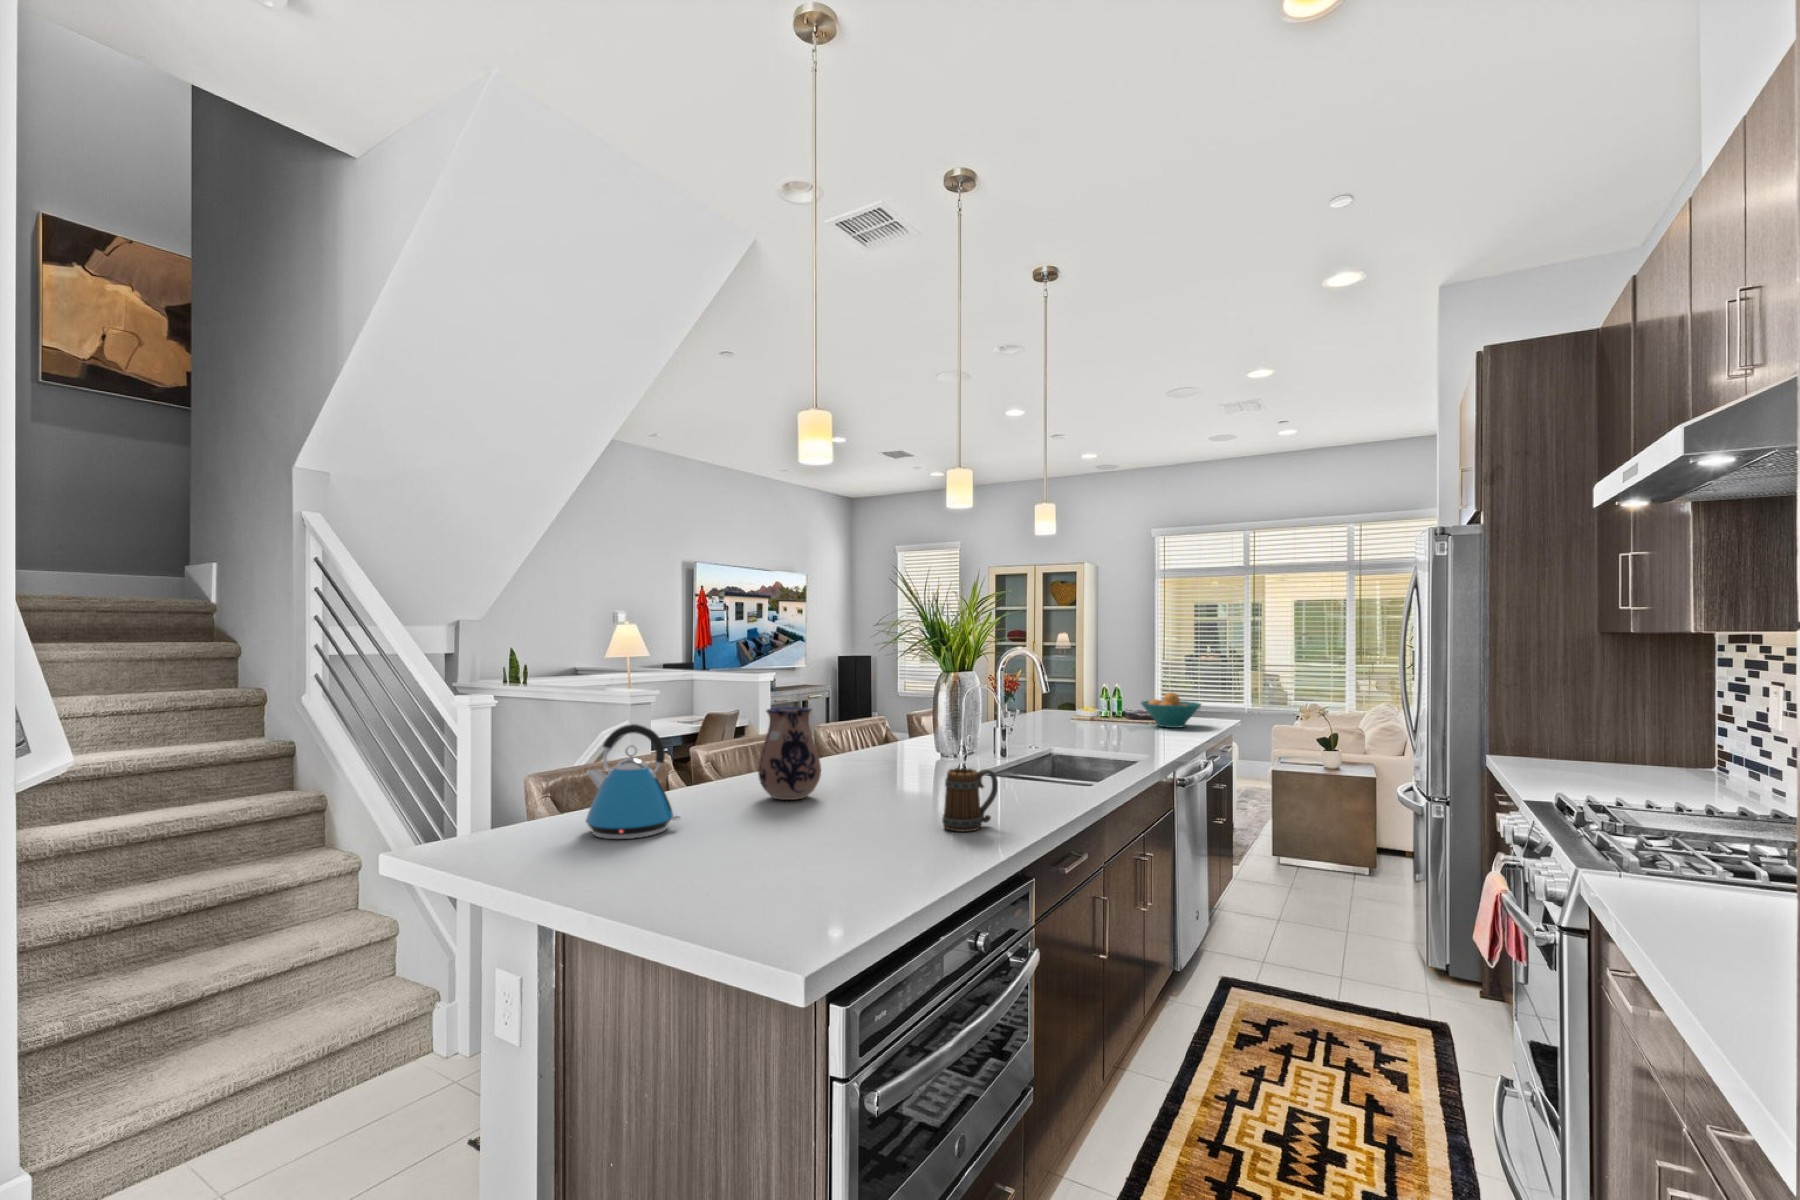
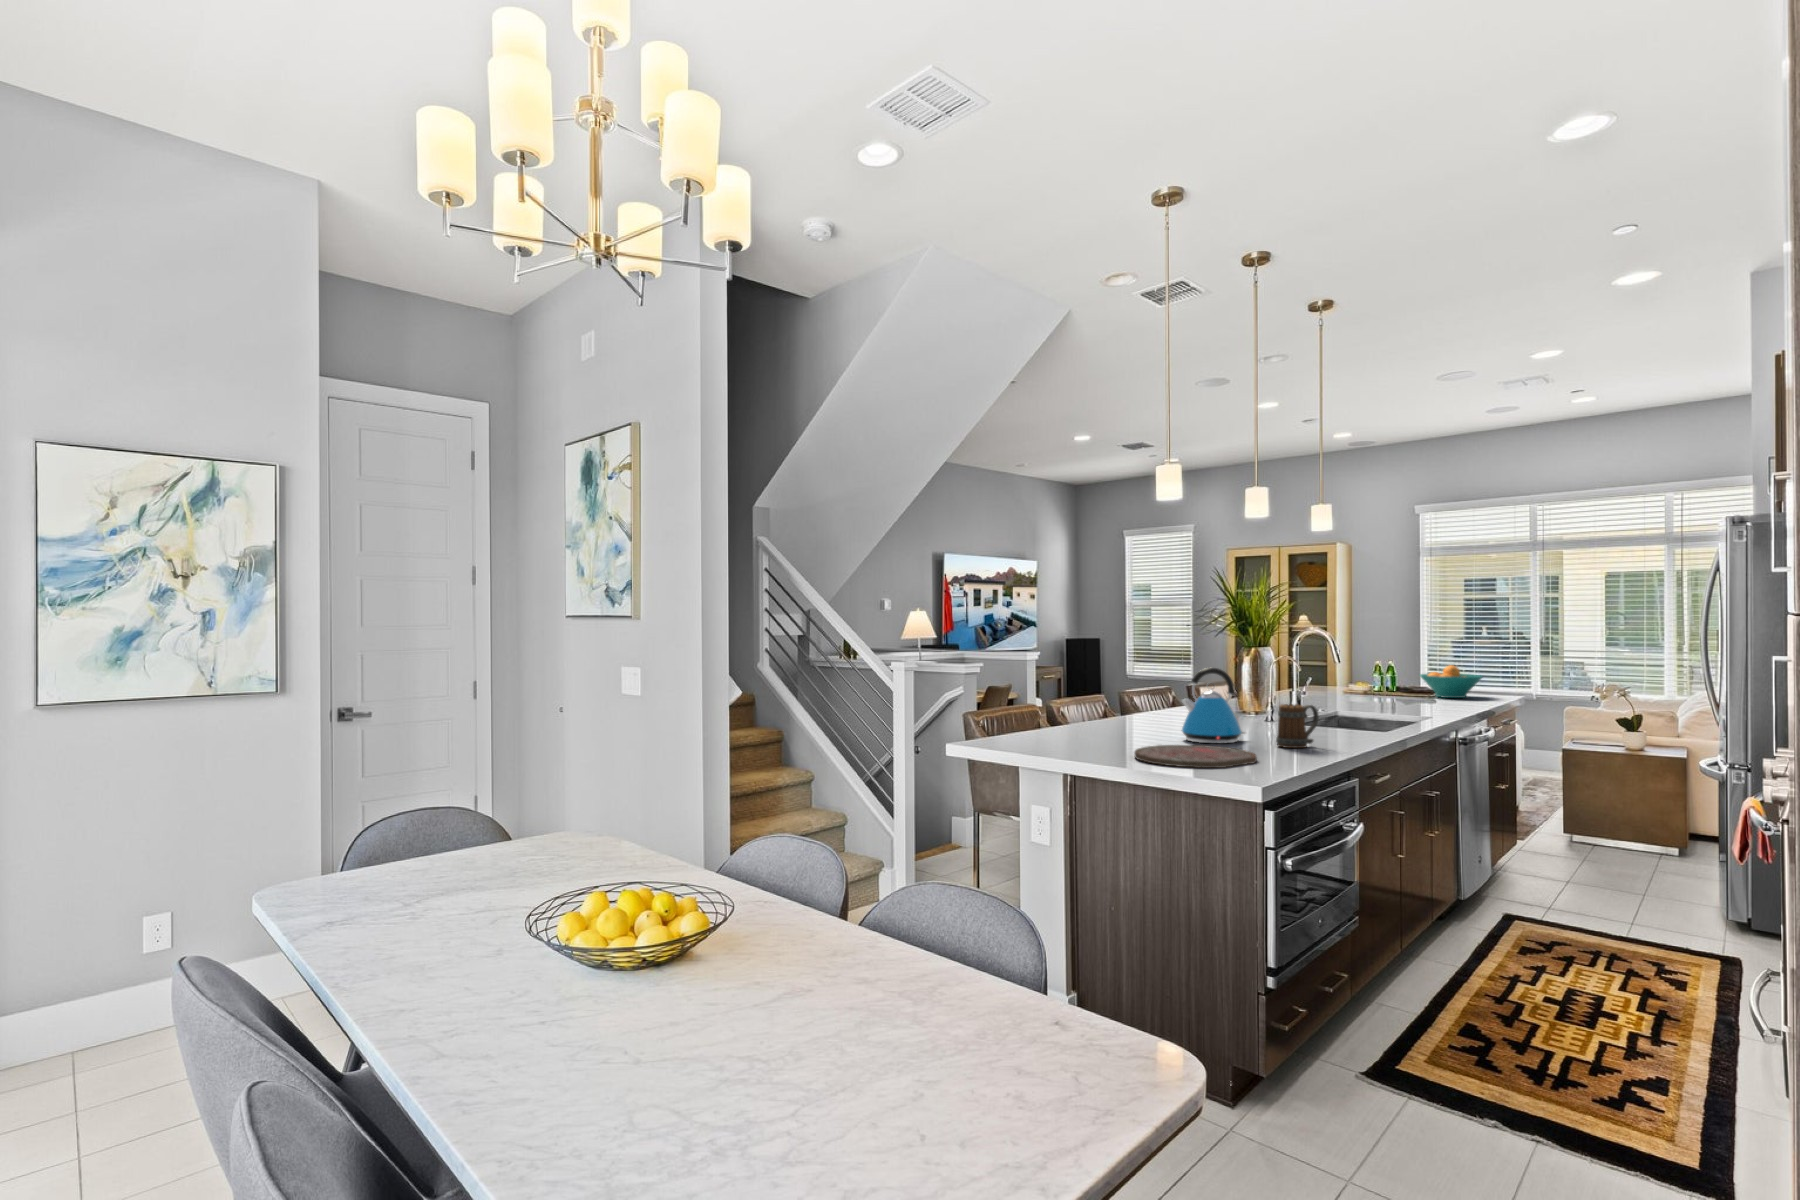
ceramic pitcher: present [758,707,821,800] -> none [1116,665,1164,733]
kettle: present [586,724,680,839] -> present [1182,668,1245,743]
cutting board: none [718,834,894,893] -> present [1134,745,1257,768]

